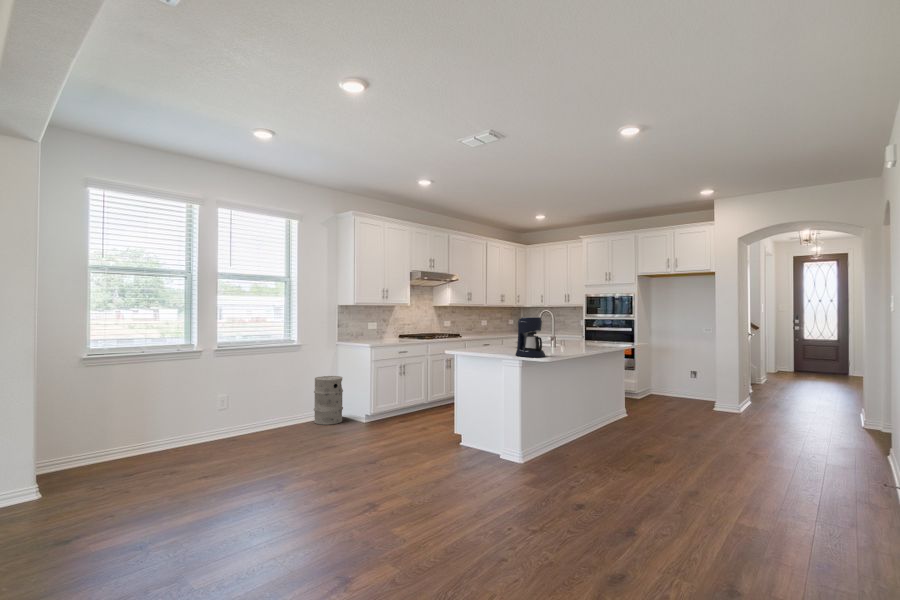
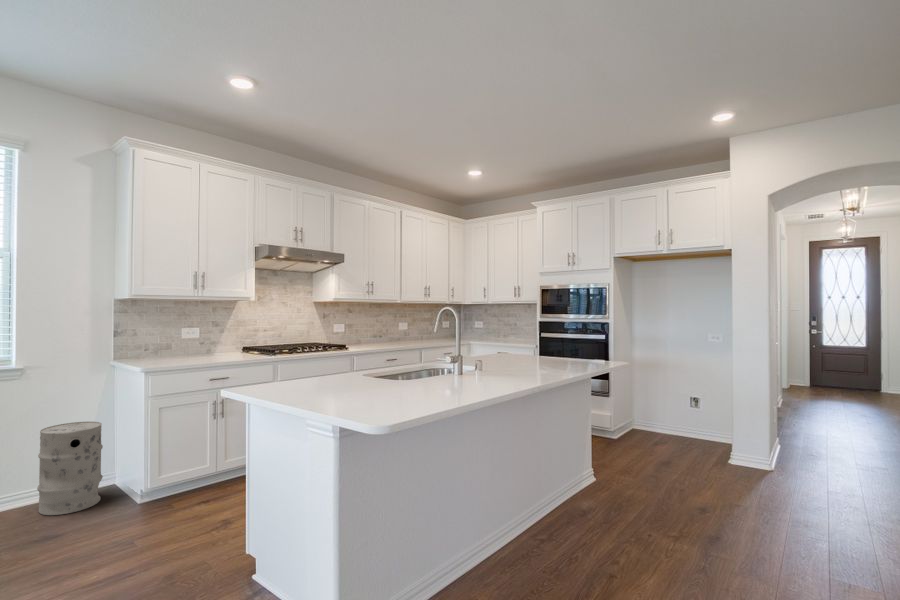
coffee maker: present [515,317,546,357] -> none [341,319,406,414]

